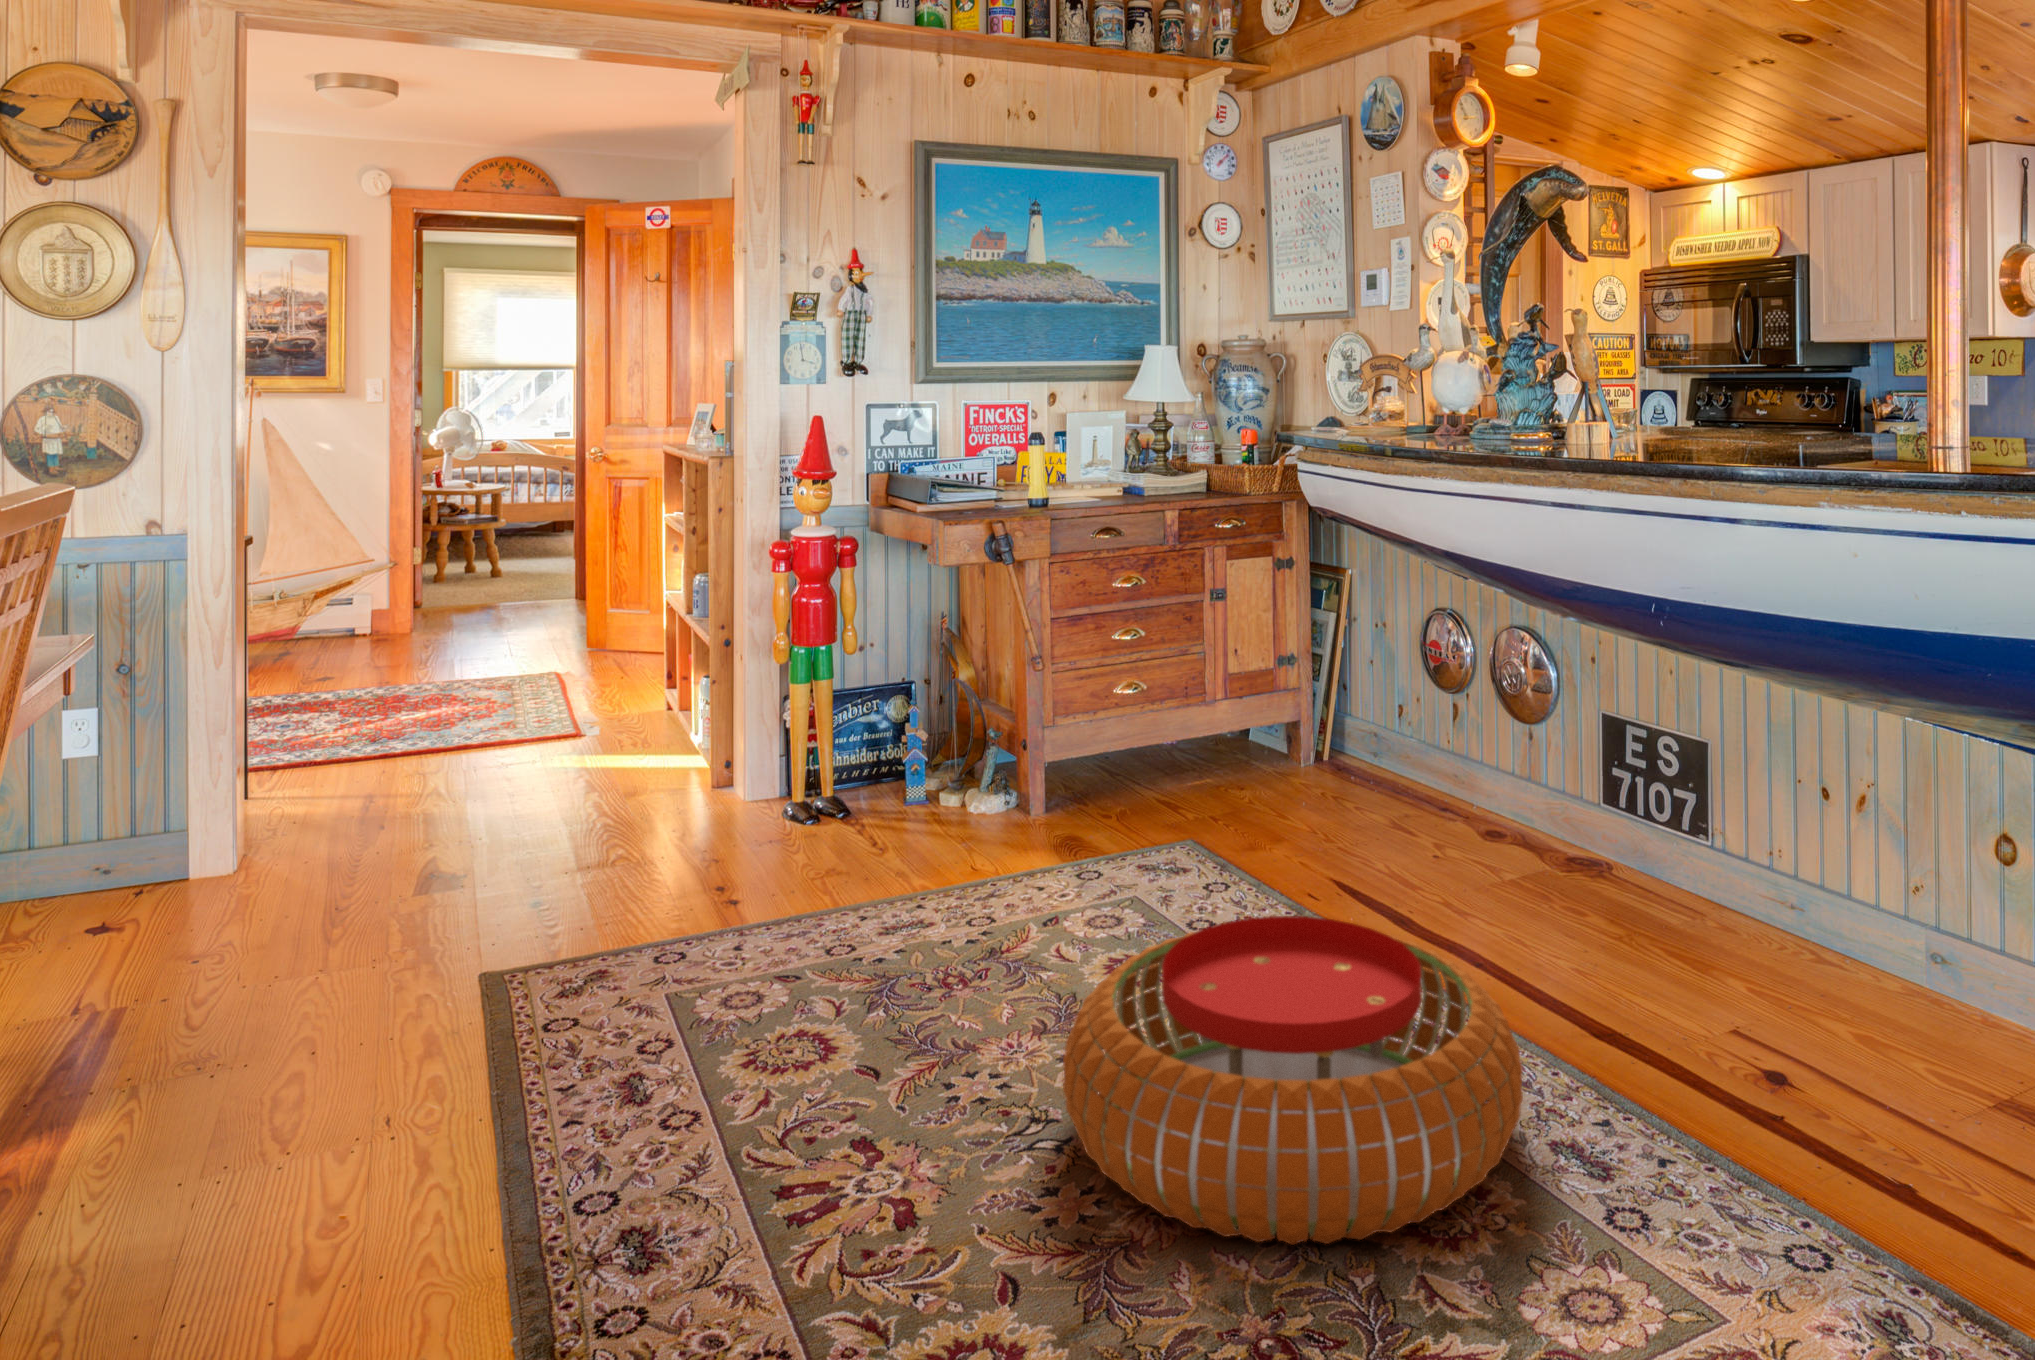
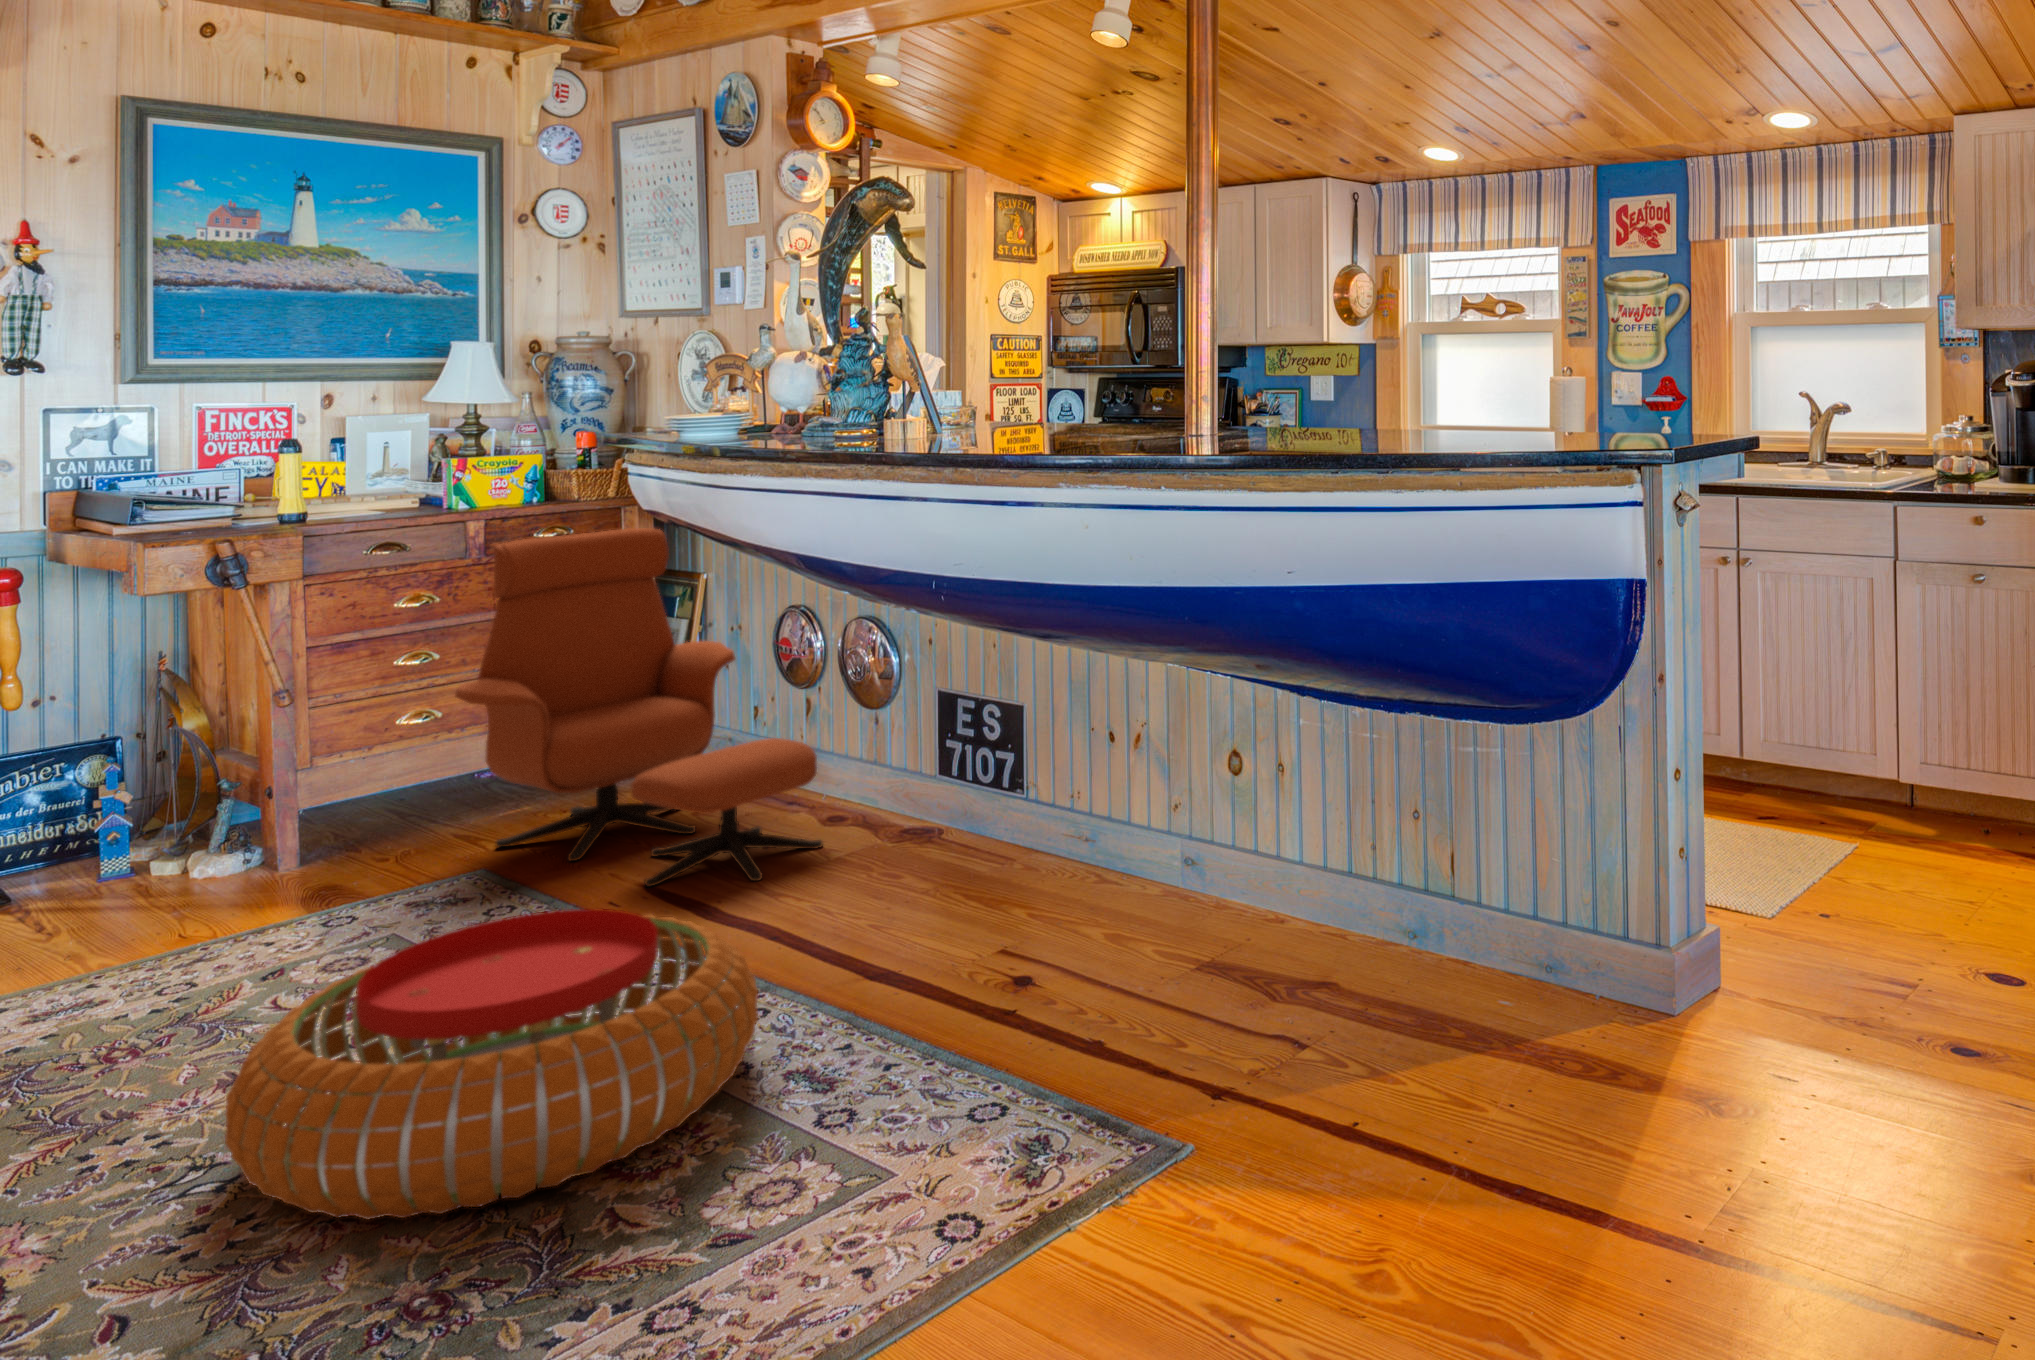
lounge chair: none [1163,523,1491,897] -> present [455,528,823,887]

